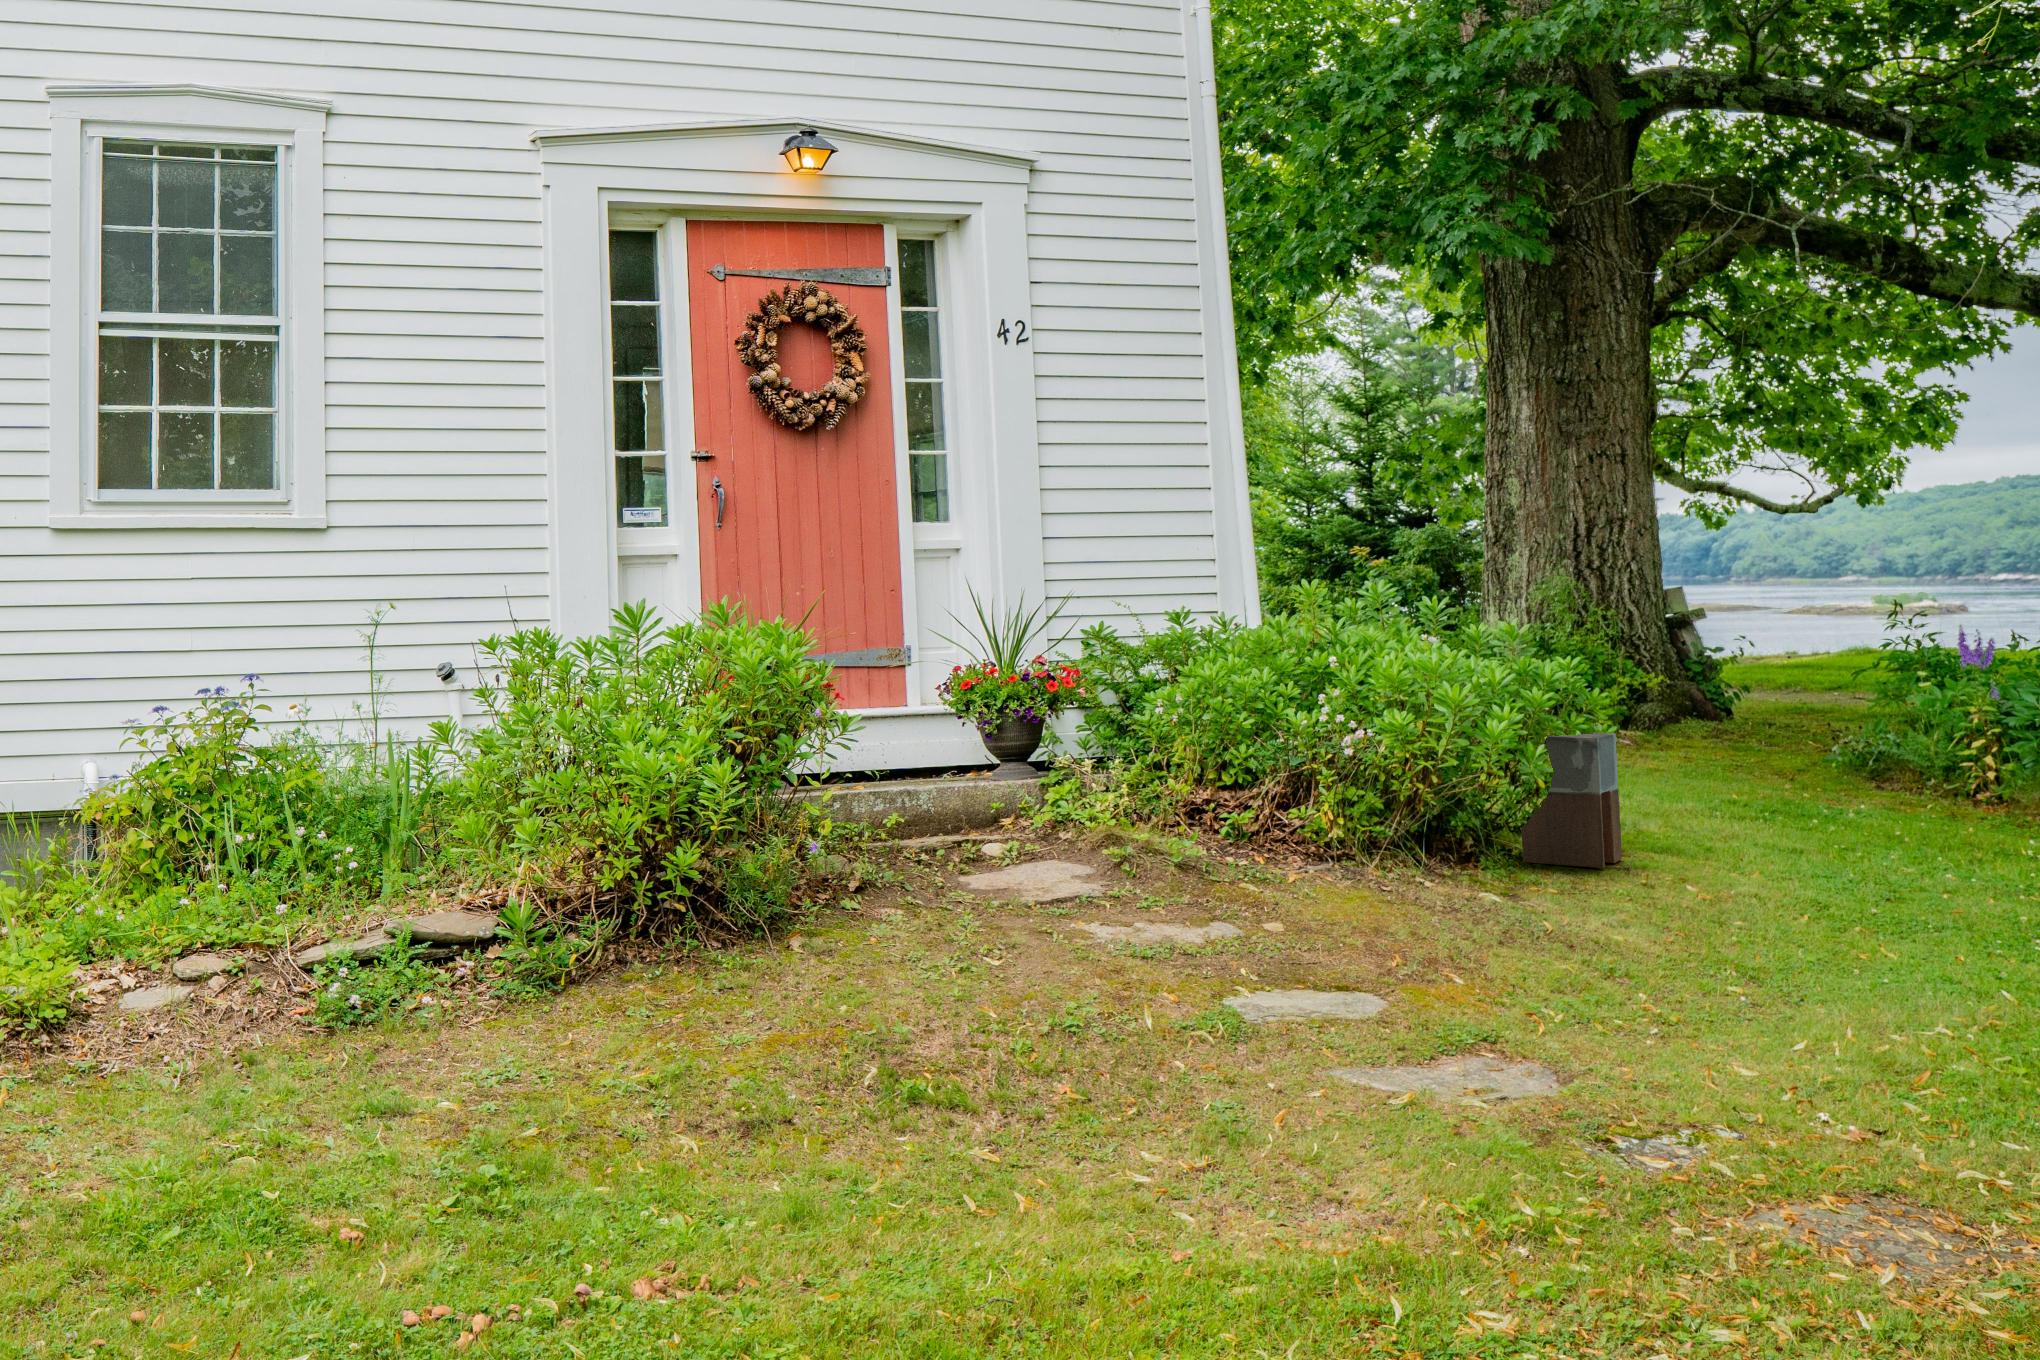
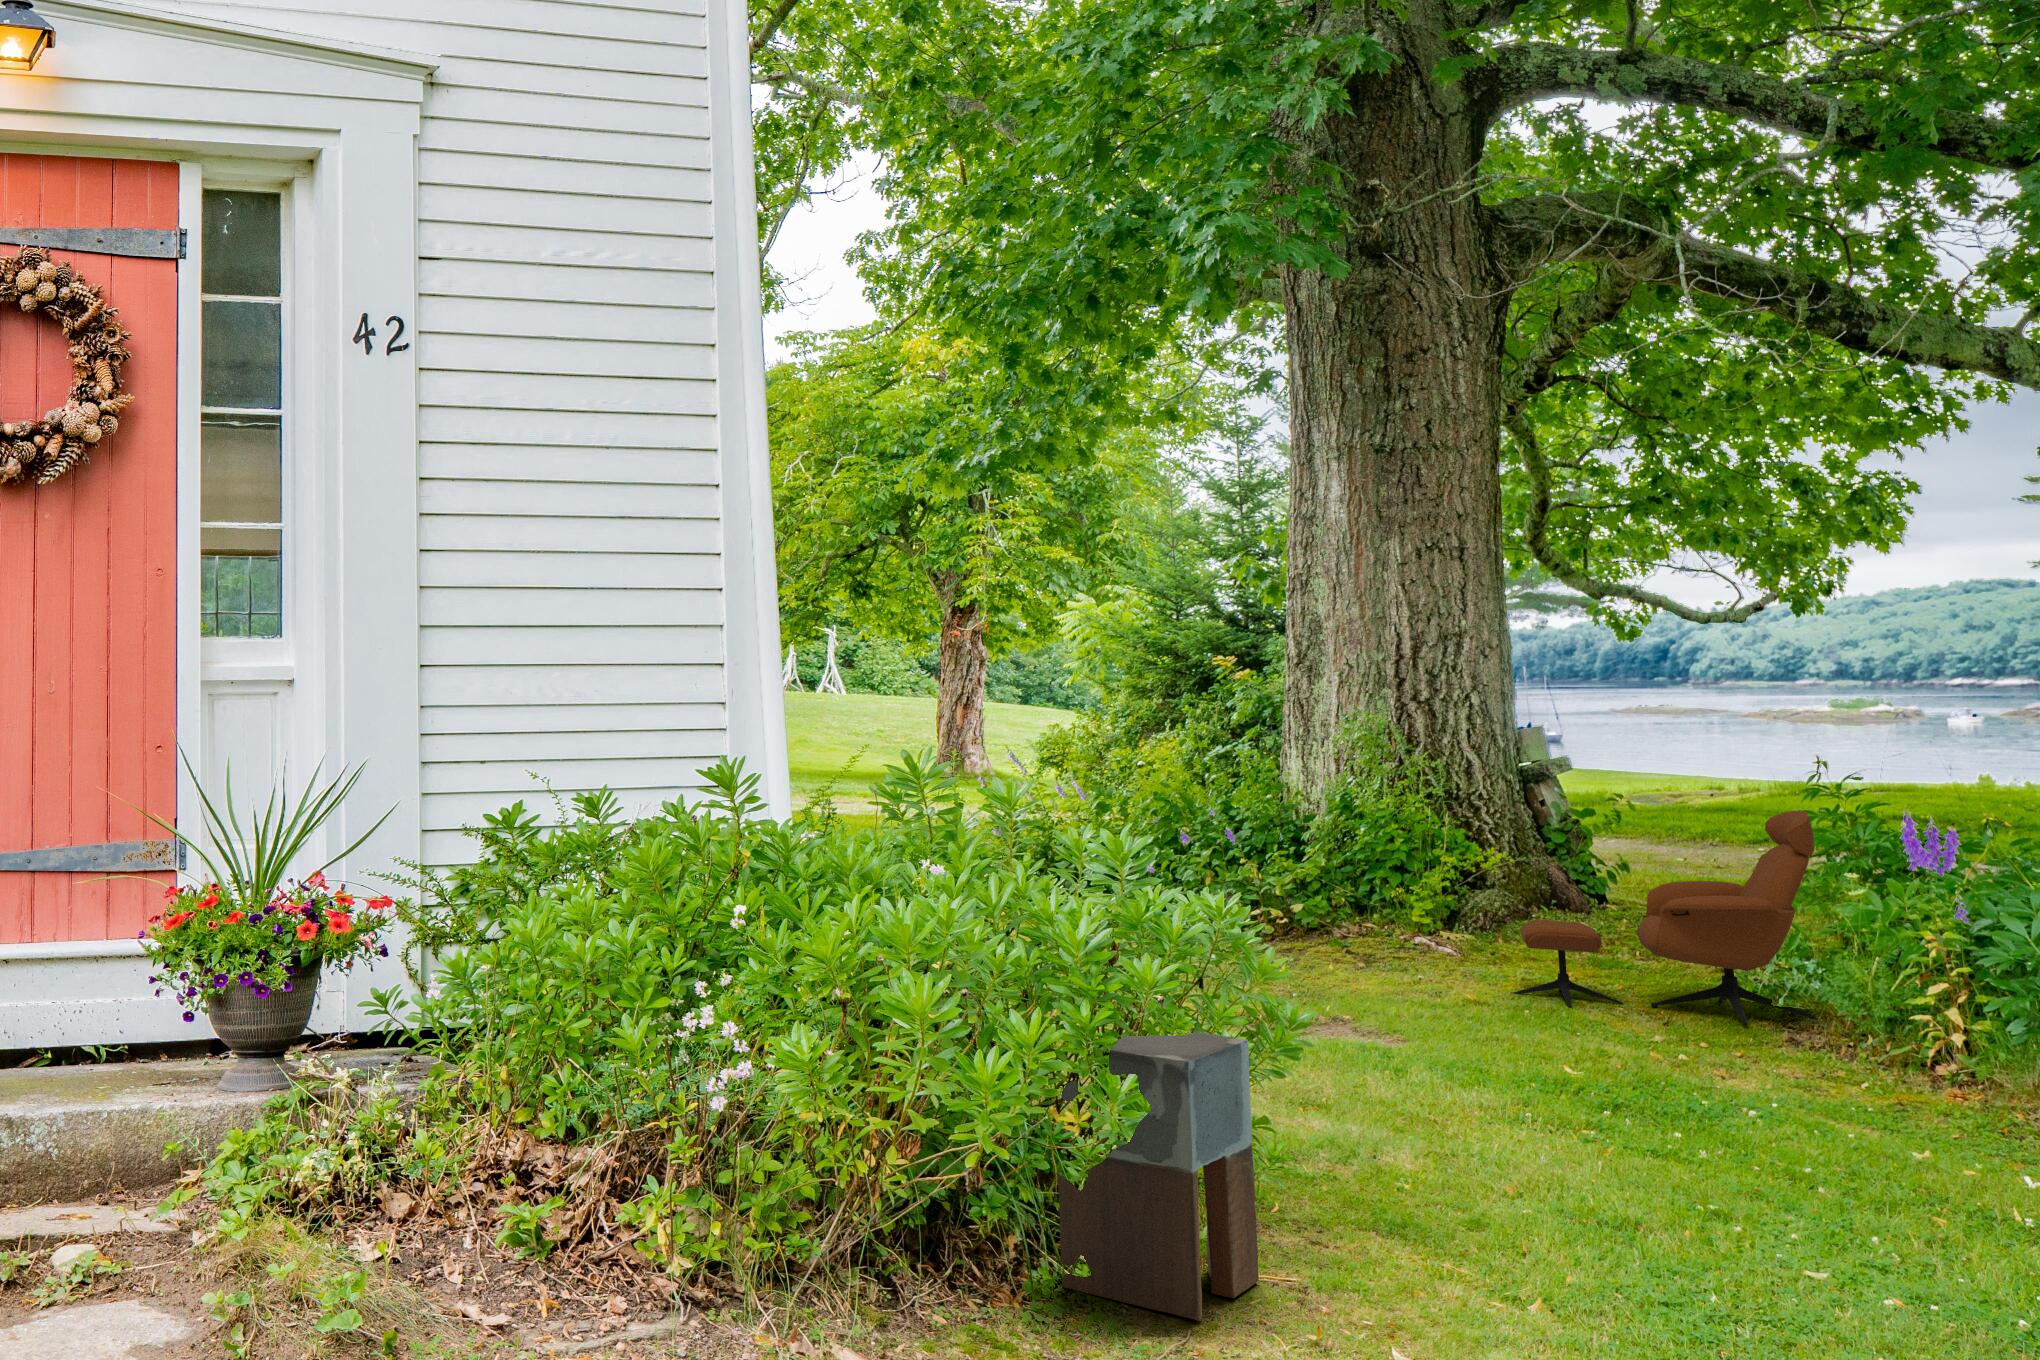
lounge chair: none [1679,635,1891,777] -> present [1512,810,1816,1025]

